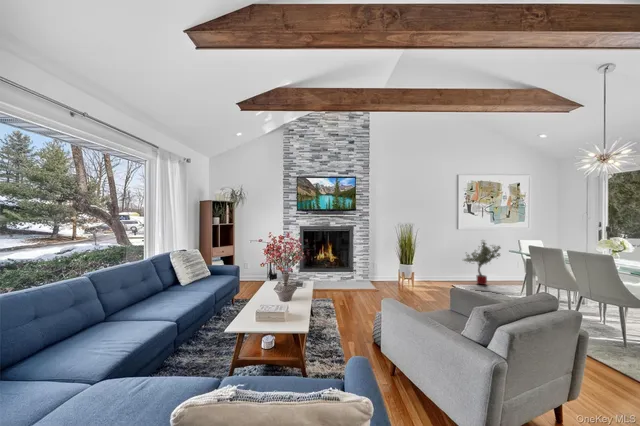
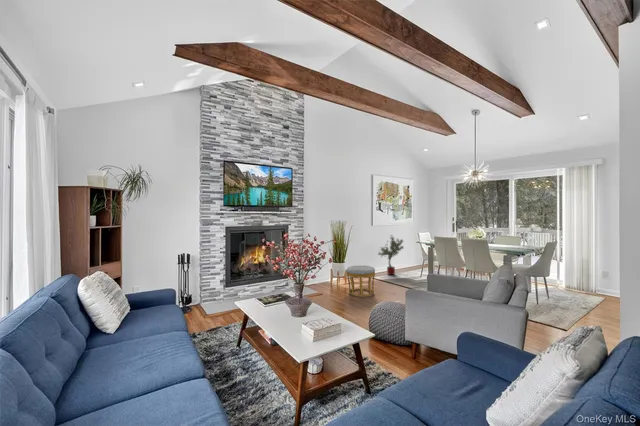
ottoman: none [402,268,433,302] -> present [346,265,375,297]

